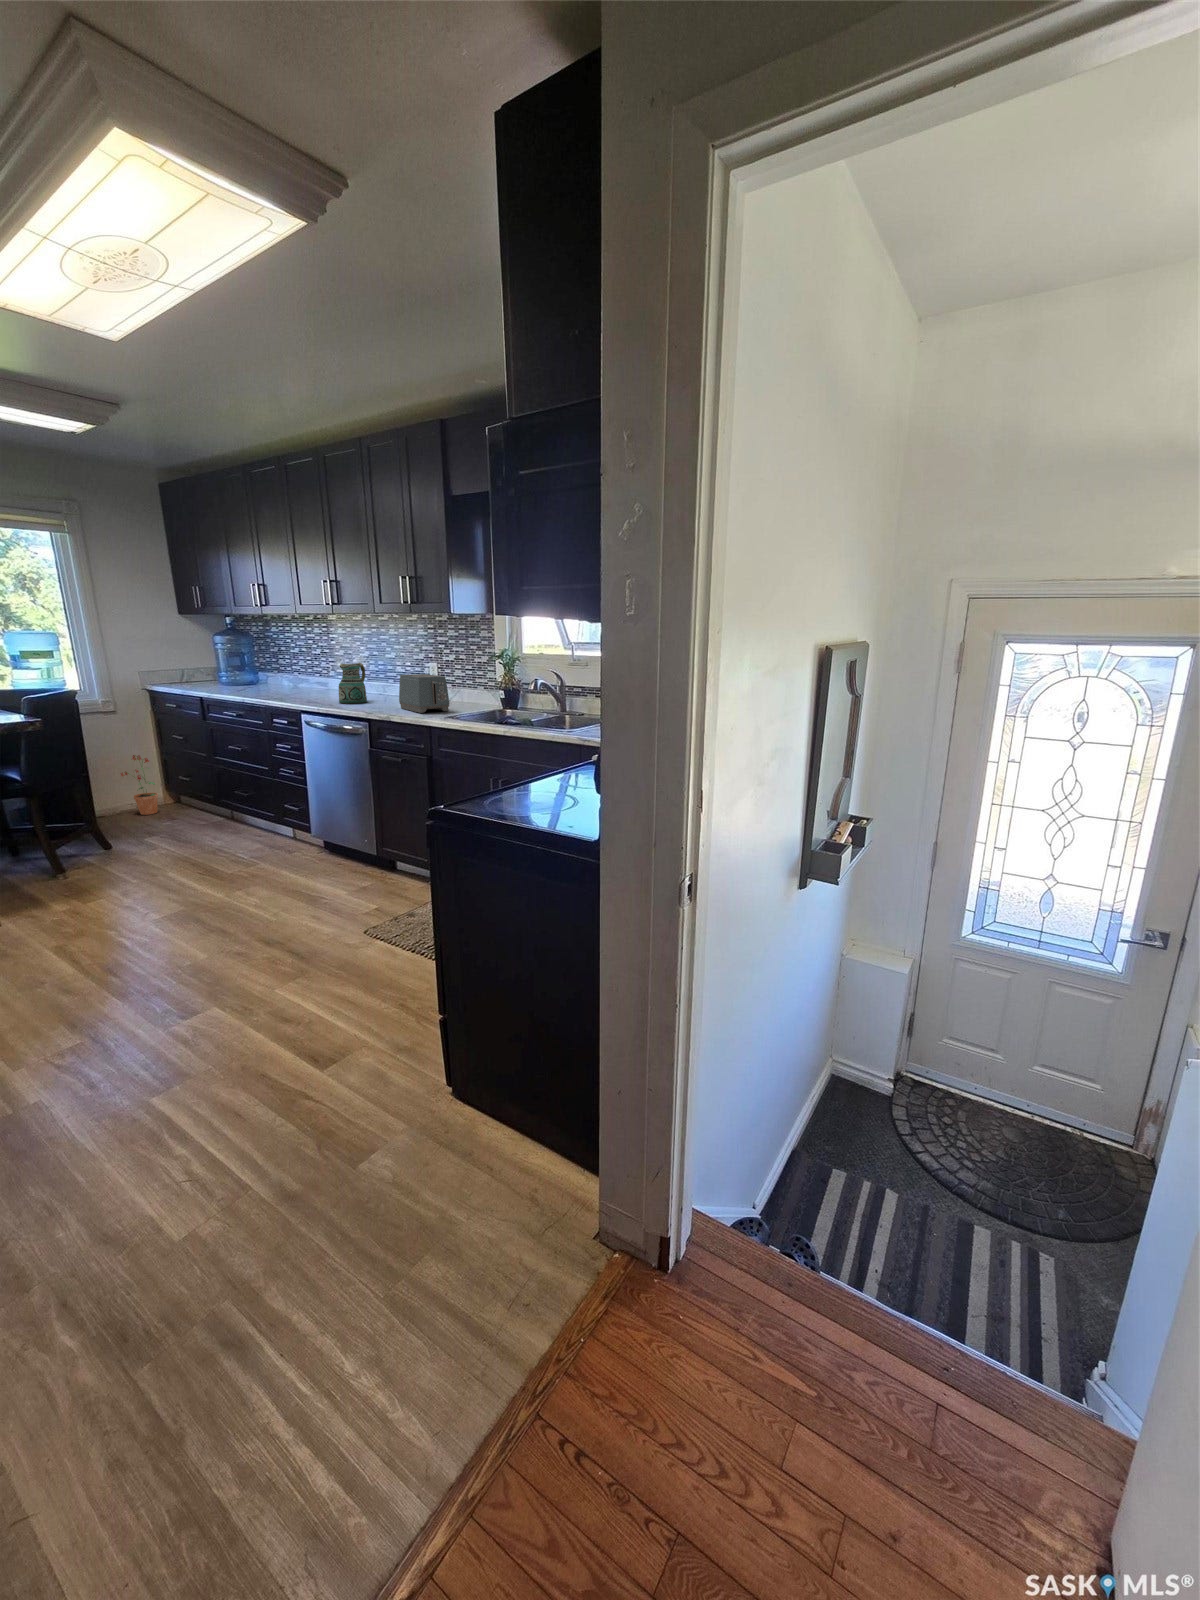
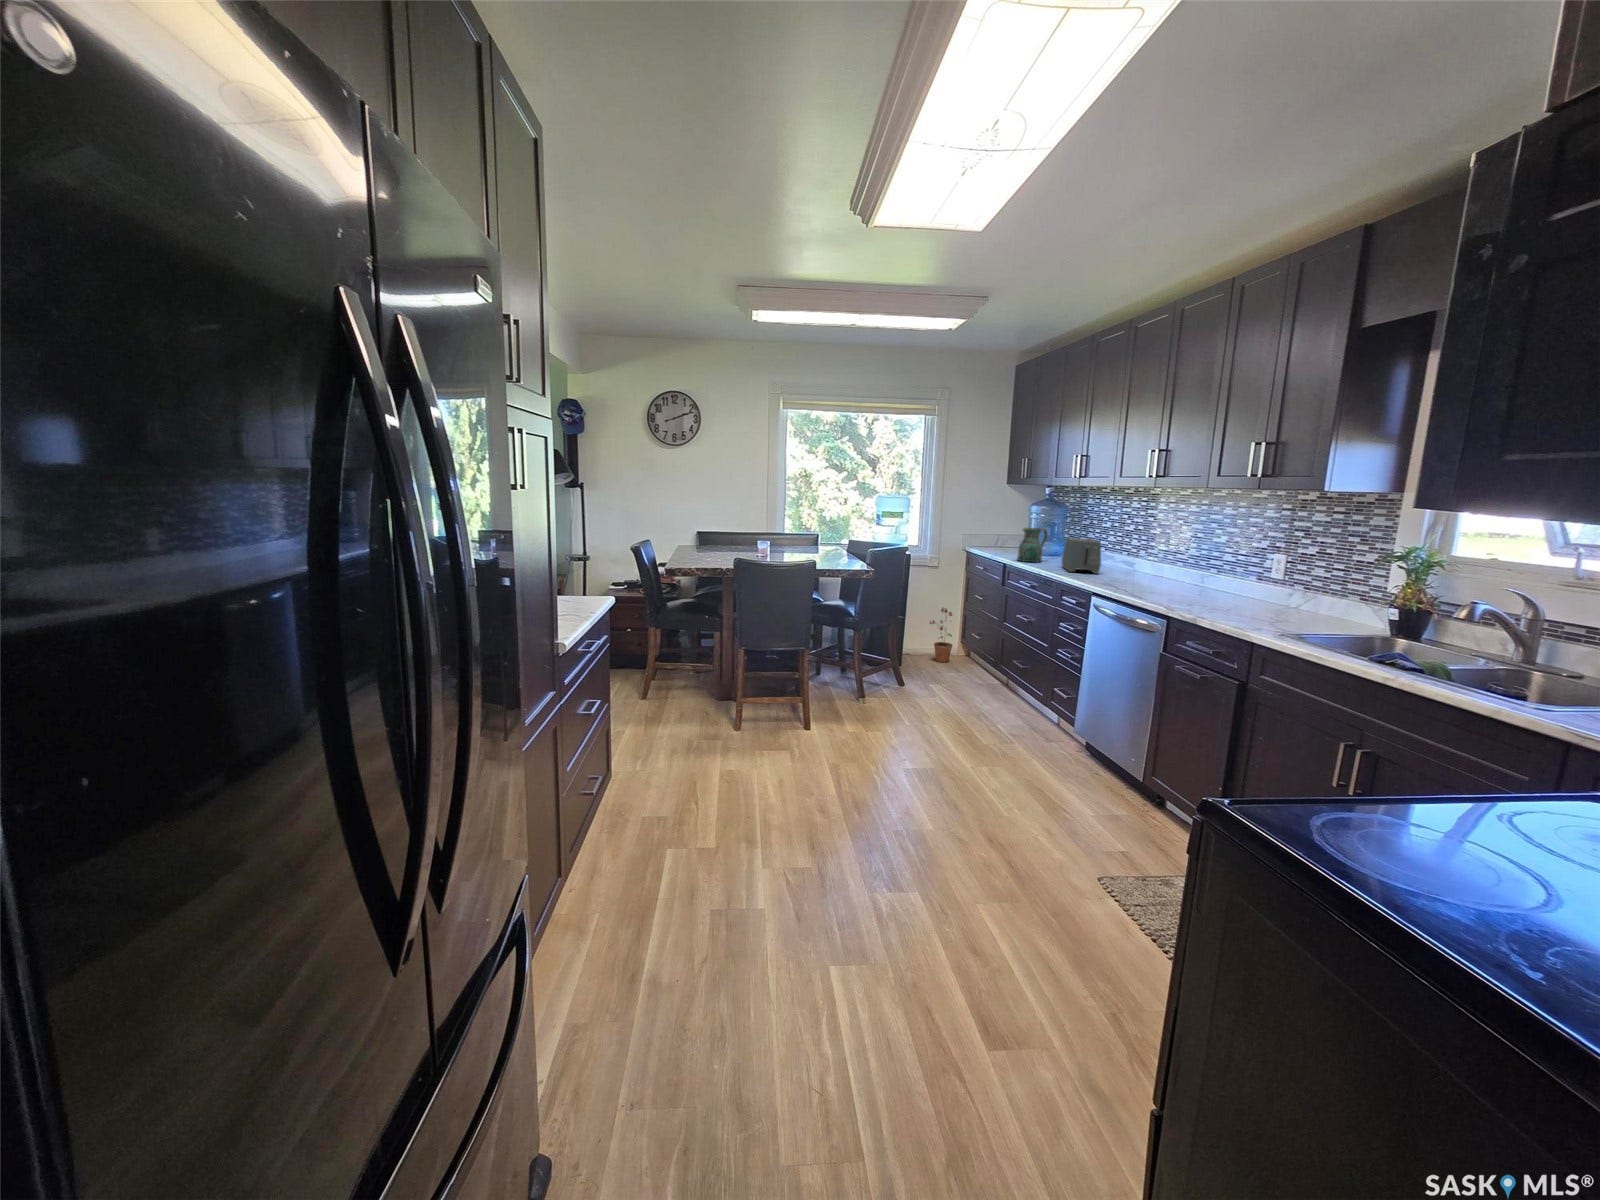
ceramic pitcher: present [339,663,367,703] -> present [1017,527,1047,562]
toaster: present [399,674,450,713] -> present [1062,538,1101,574]

